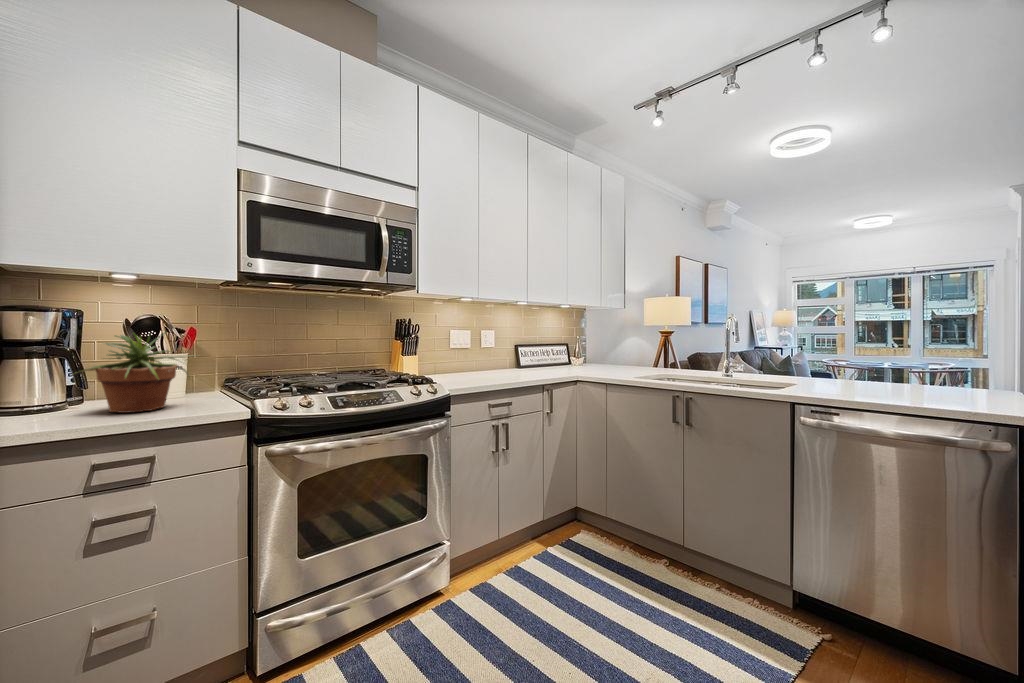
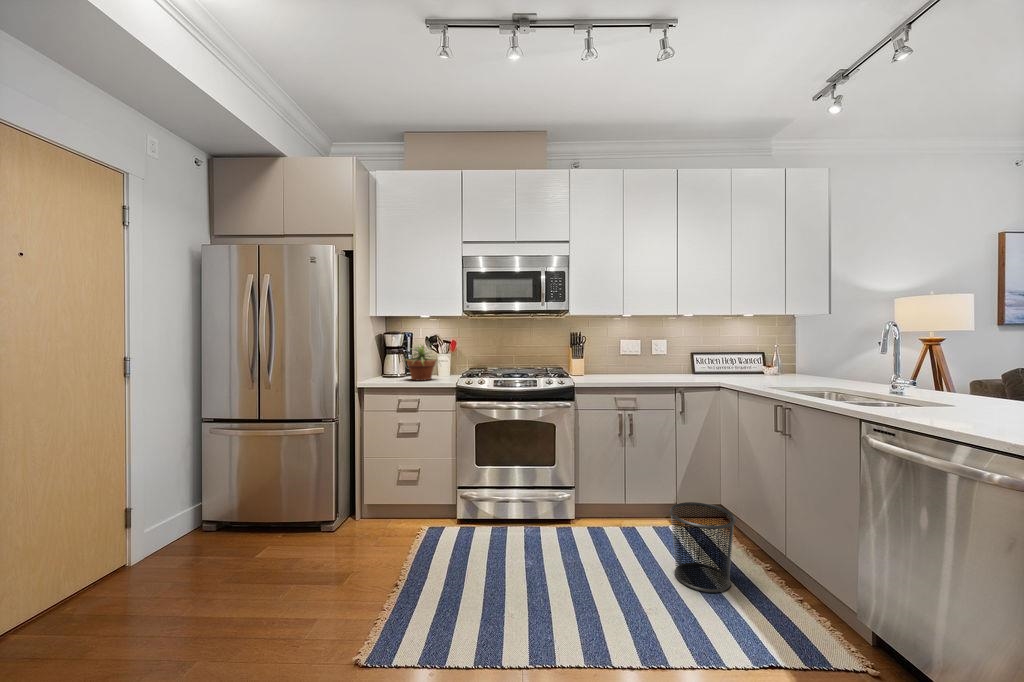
waste bin: none [598,514,672,622] -> present [669,502,736,592]

